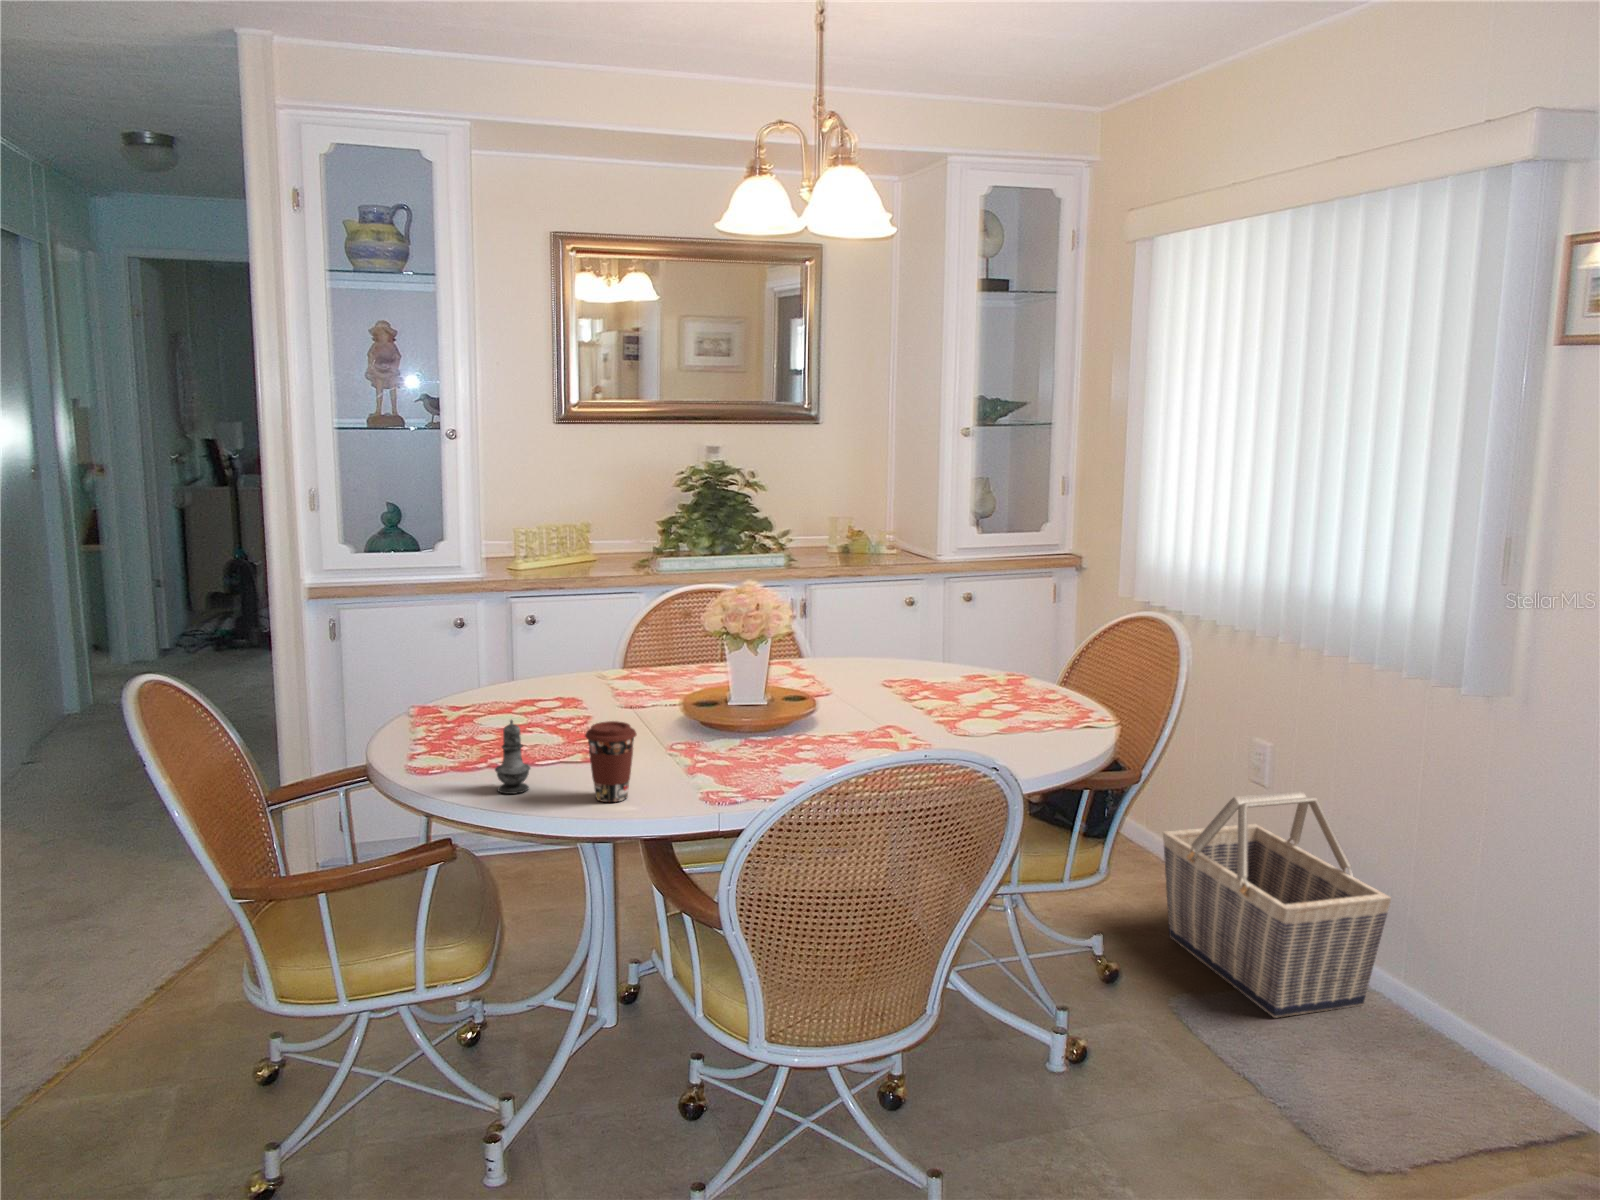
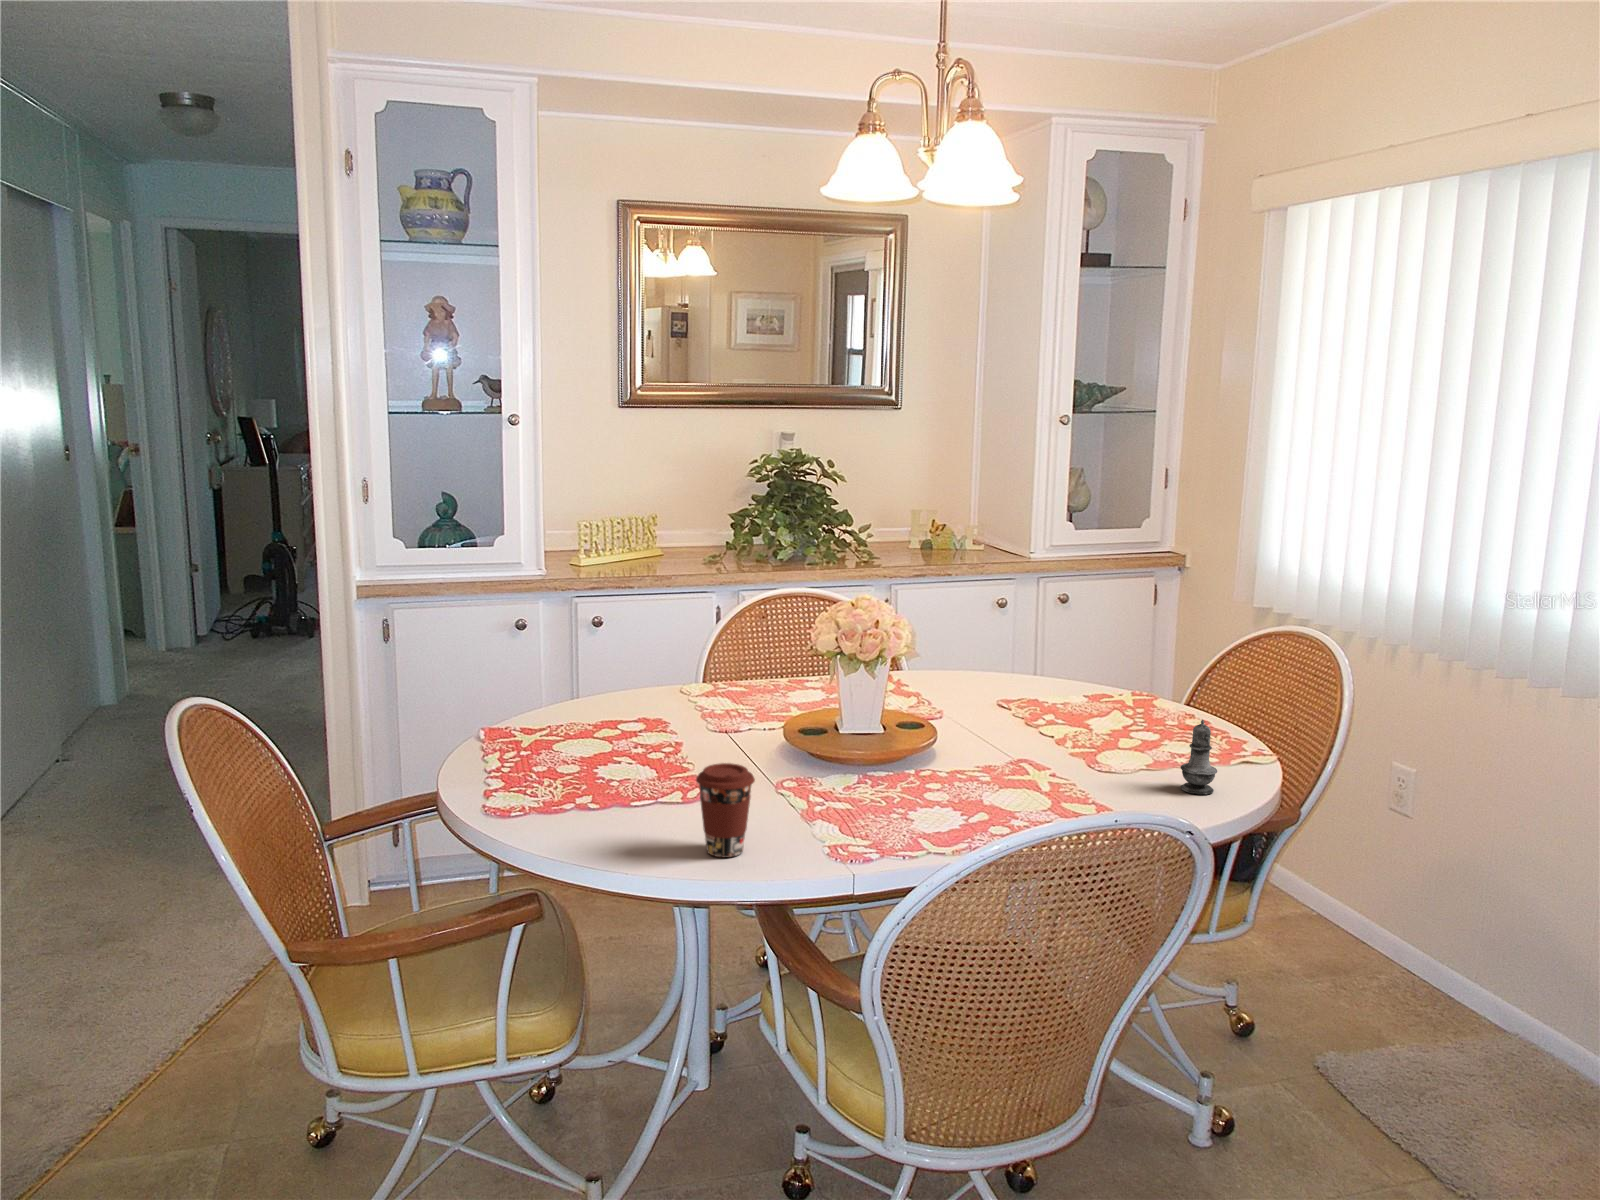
salt shaker: present [495,720,530,794] -> present [1181,720,1217,794]
basket: present [1163,791,1391,1017] -> none [1298,828,1573,1085]

